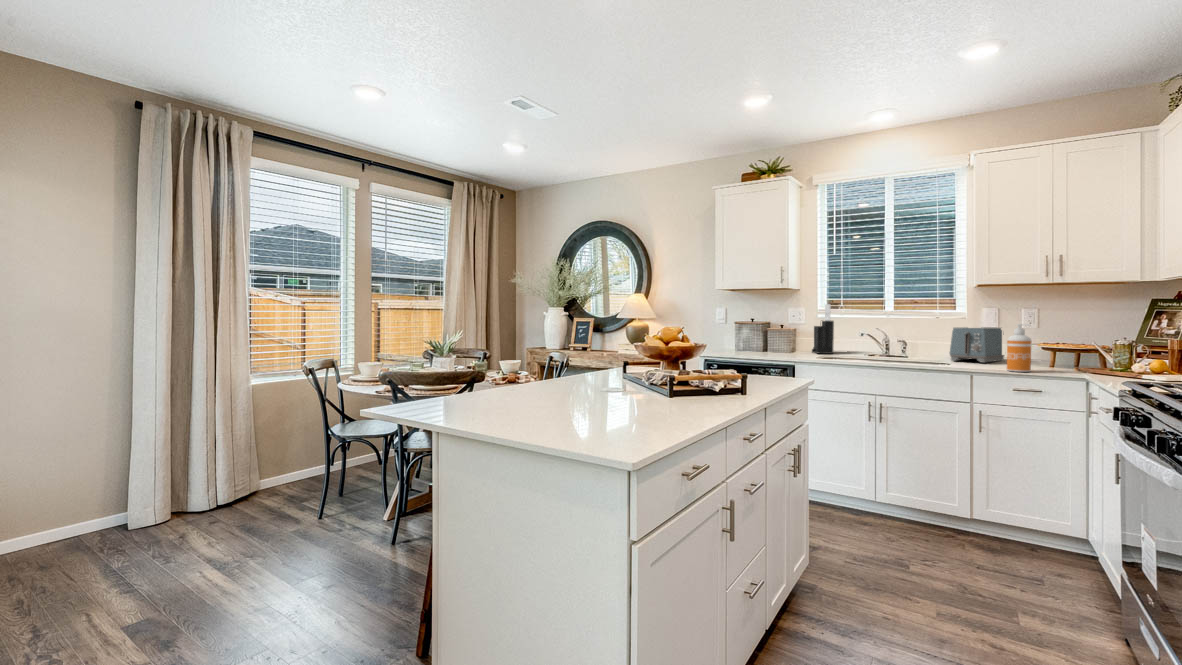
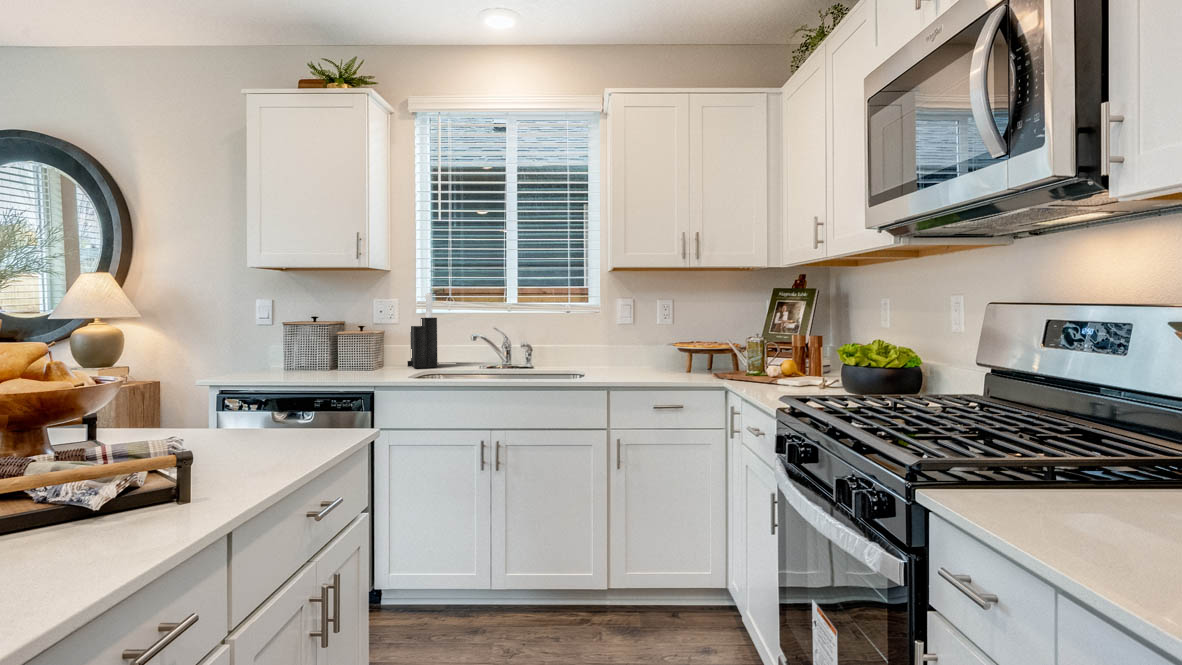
soap dispenser: present [1007,324,1031,372] -> none [645,320,671,383]
toaster: present [950,327,1004,363] -> none [582,325,641,371]

